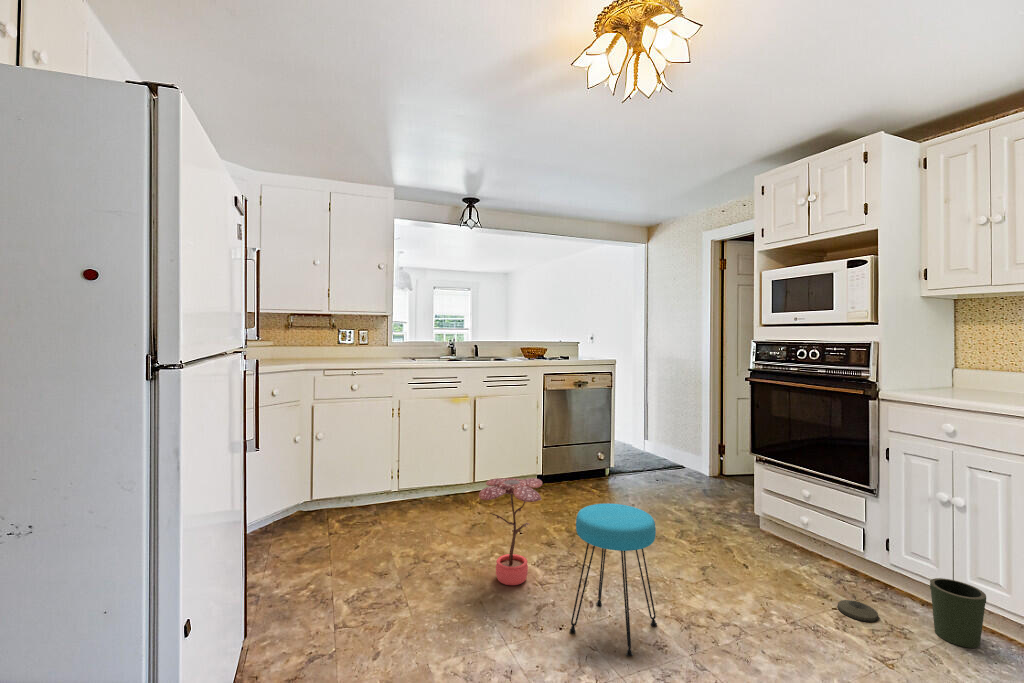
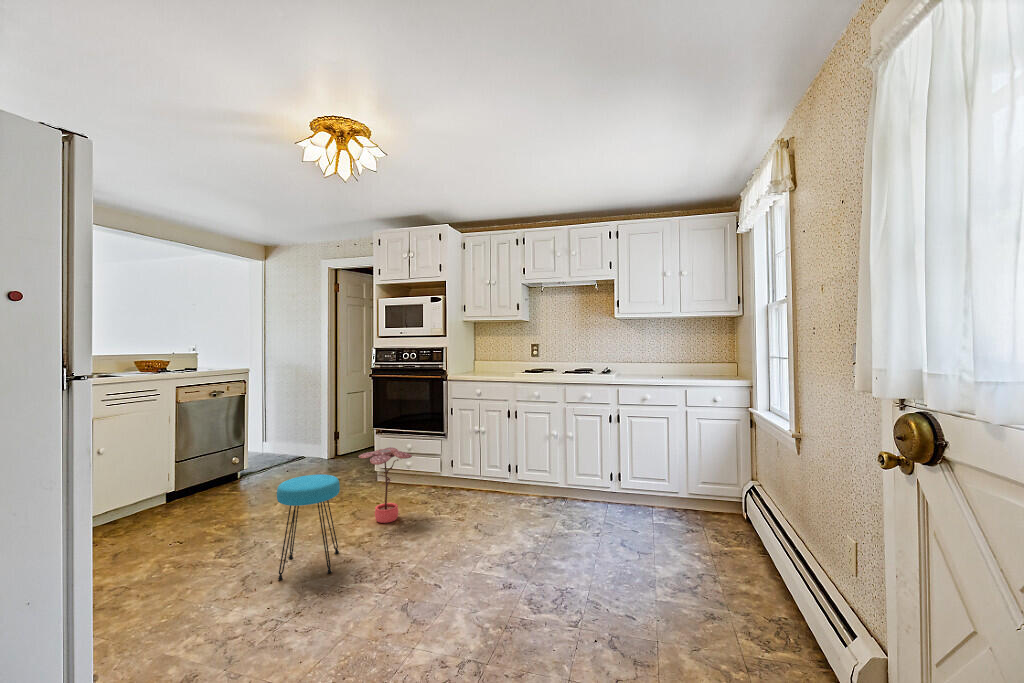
potted plant: present [479,478,542,585] -> present [358,447,412,523]
trash can: present [837,578,986,648] -> none [434,472,496,508]

